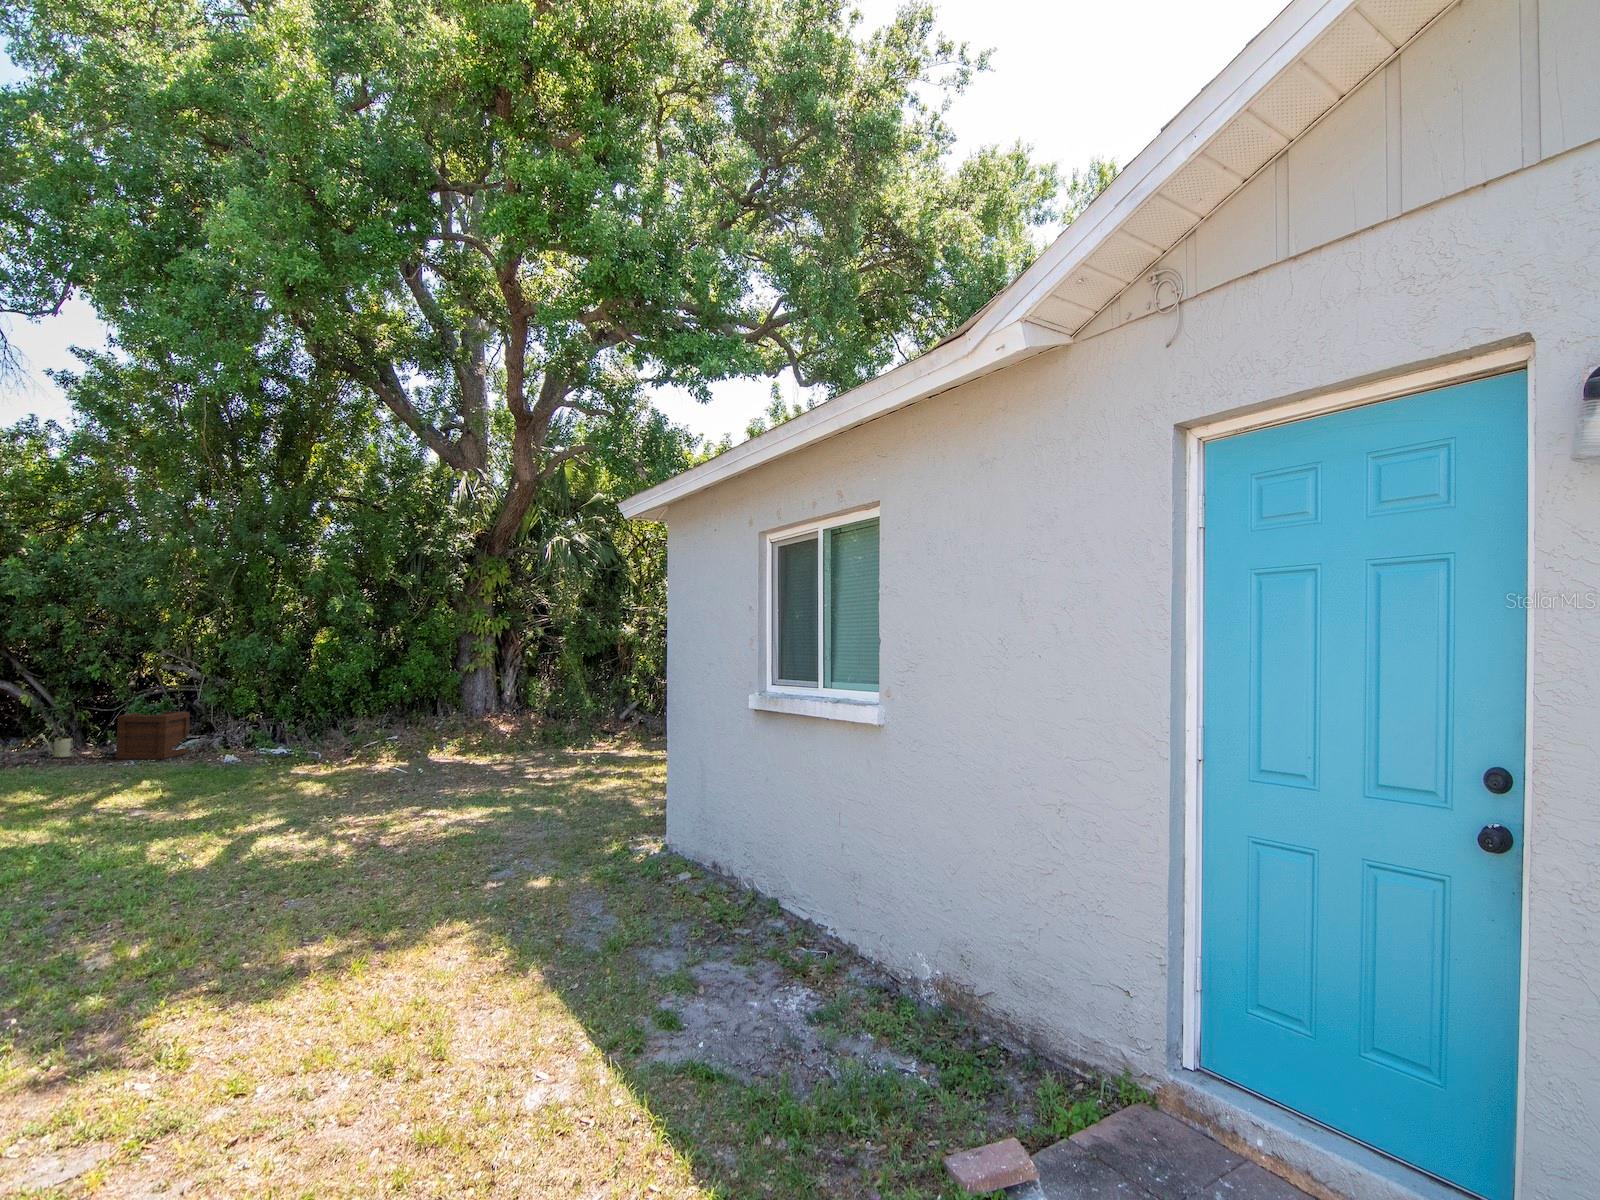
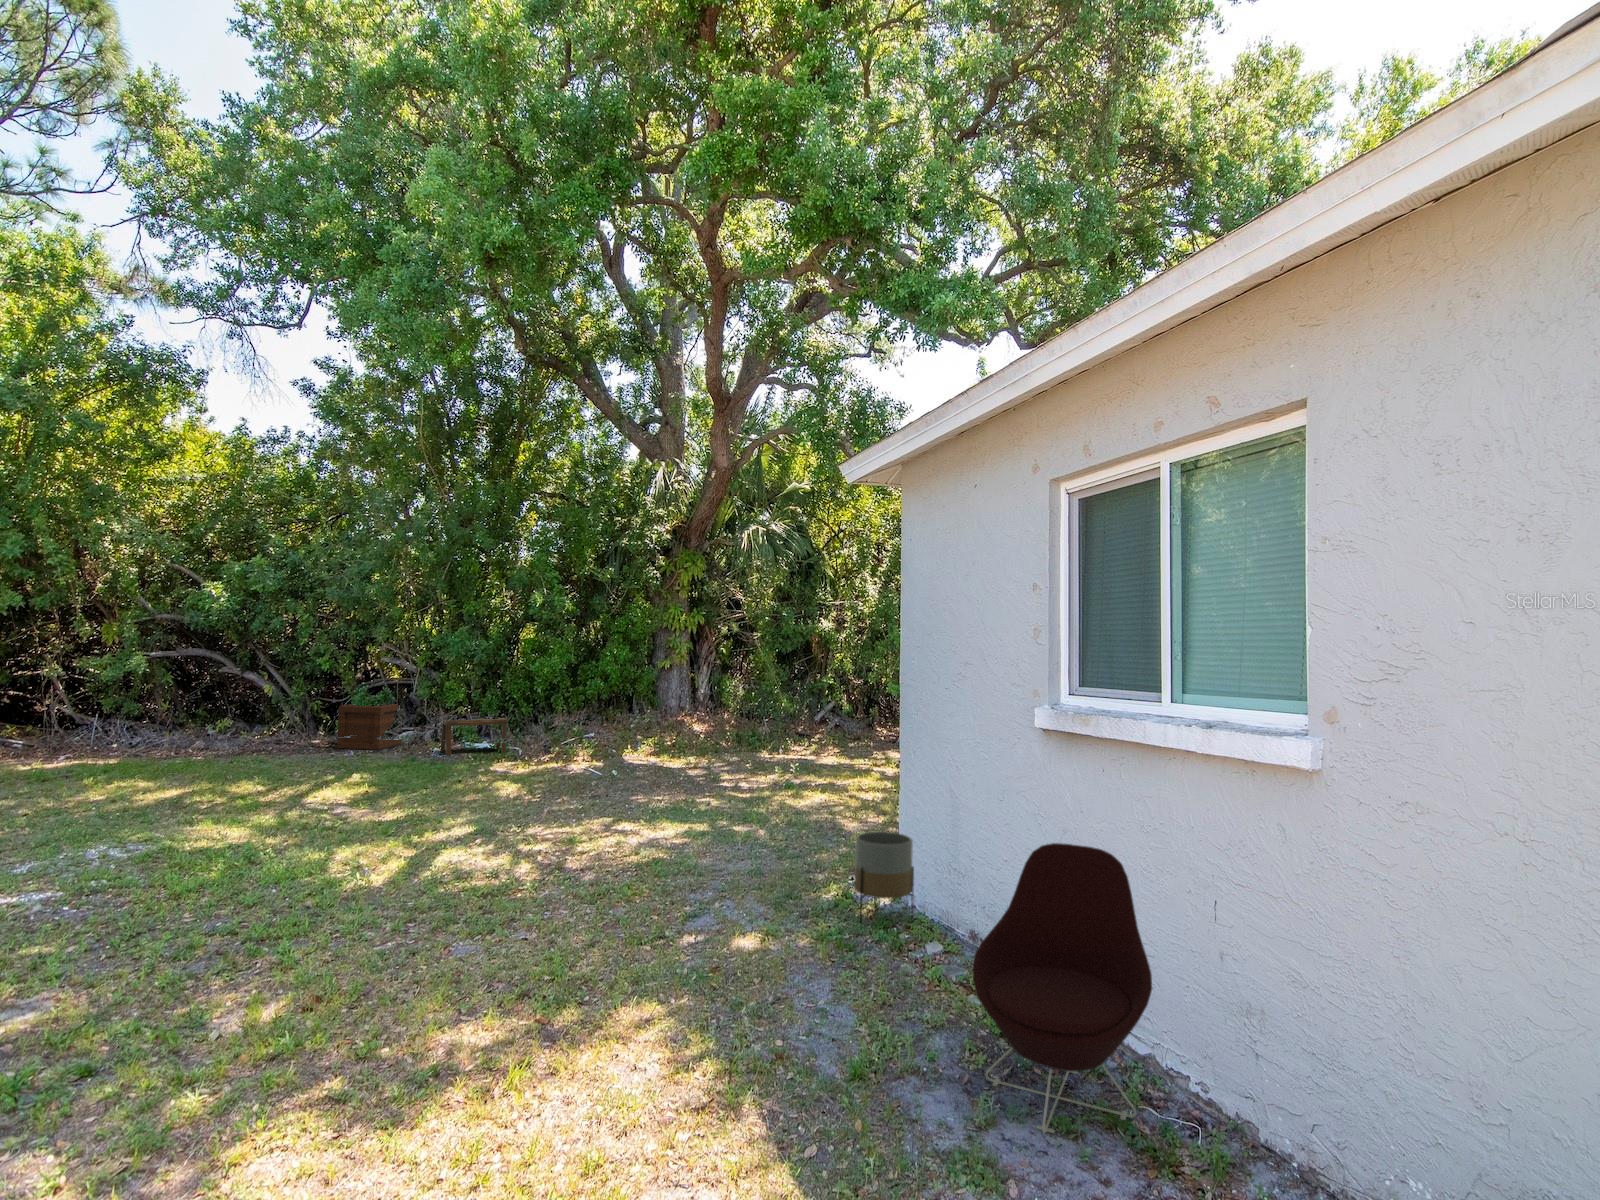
bench: none [233,722,306,761] -> present [440,718,508,755]
watering can: present [37,730,75,759] -> none [271,718,303,746]
chair: none [689,786,804,967] -> present [973,843,1152,1133]
planter: none [628,797,674,868] -> present [855,832,914,923]

